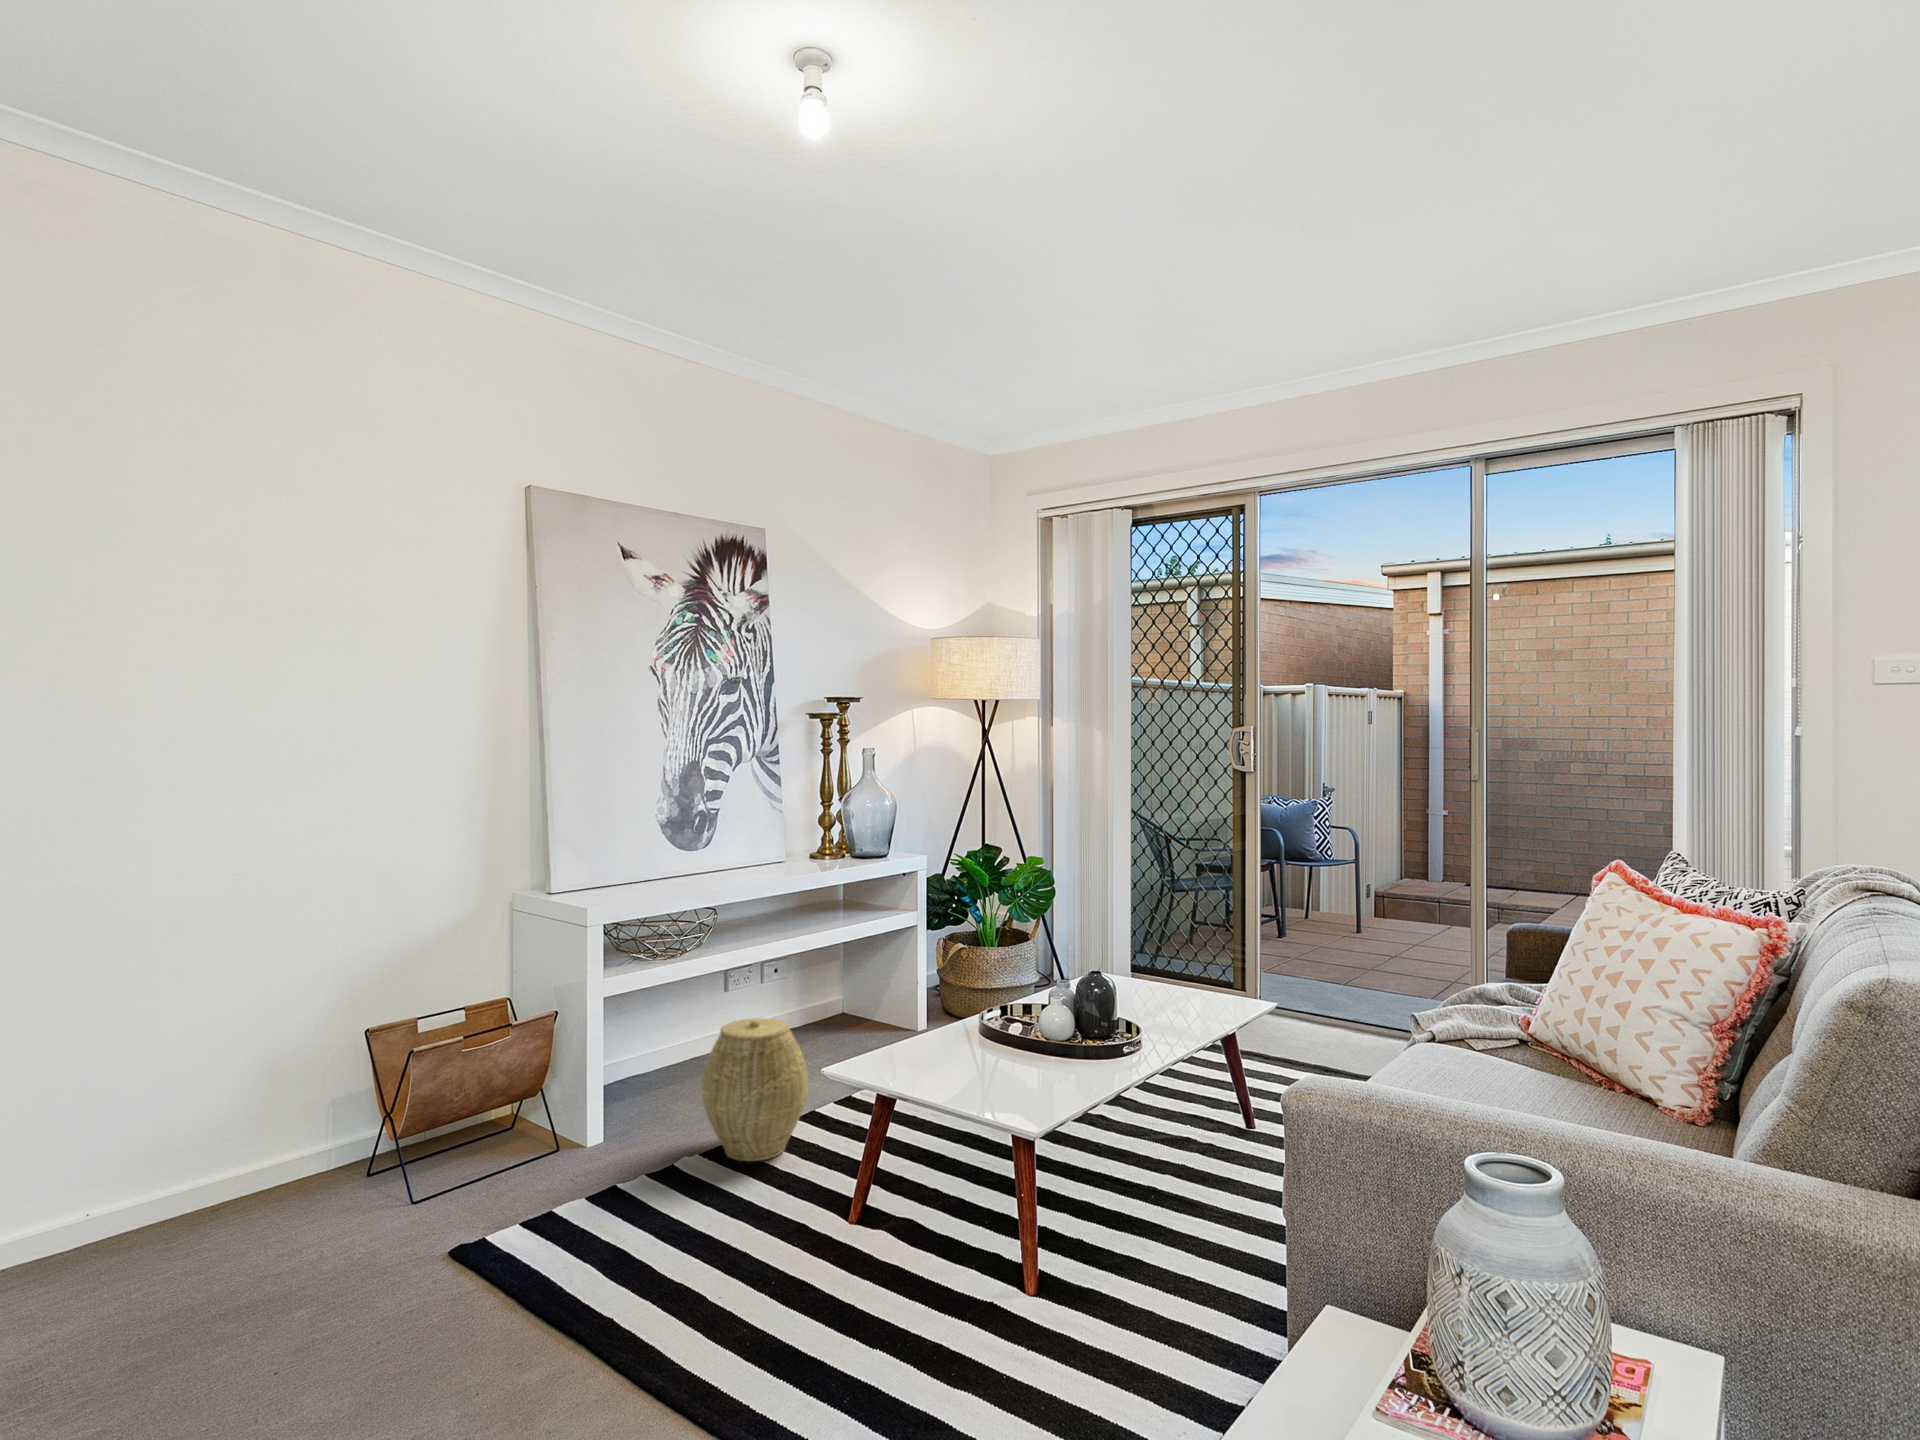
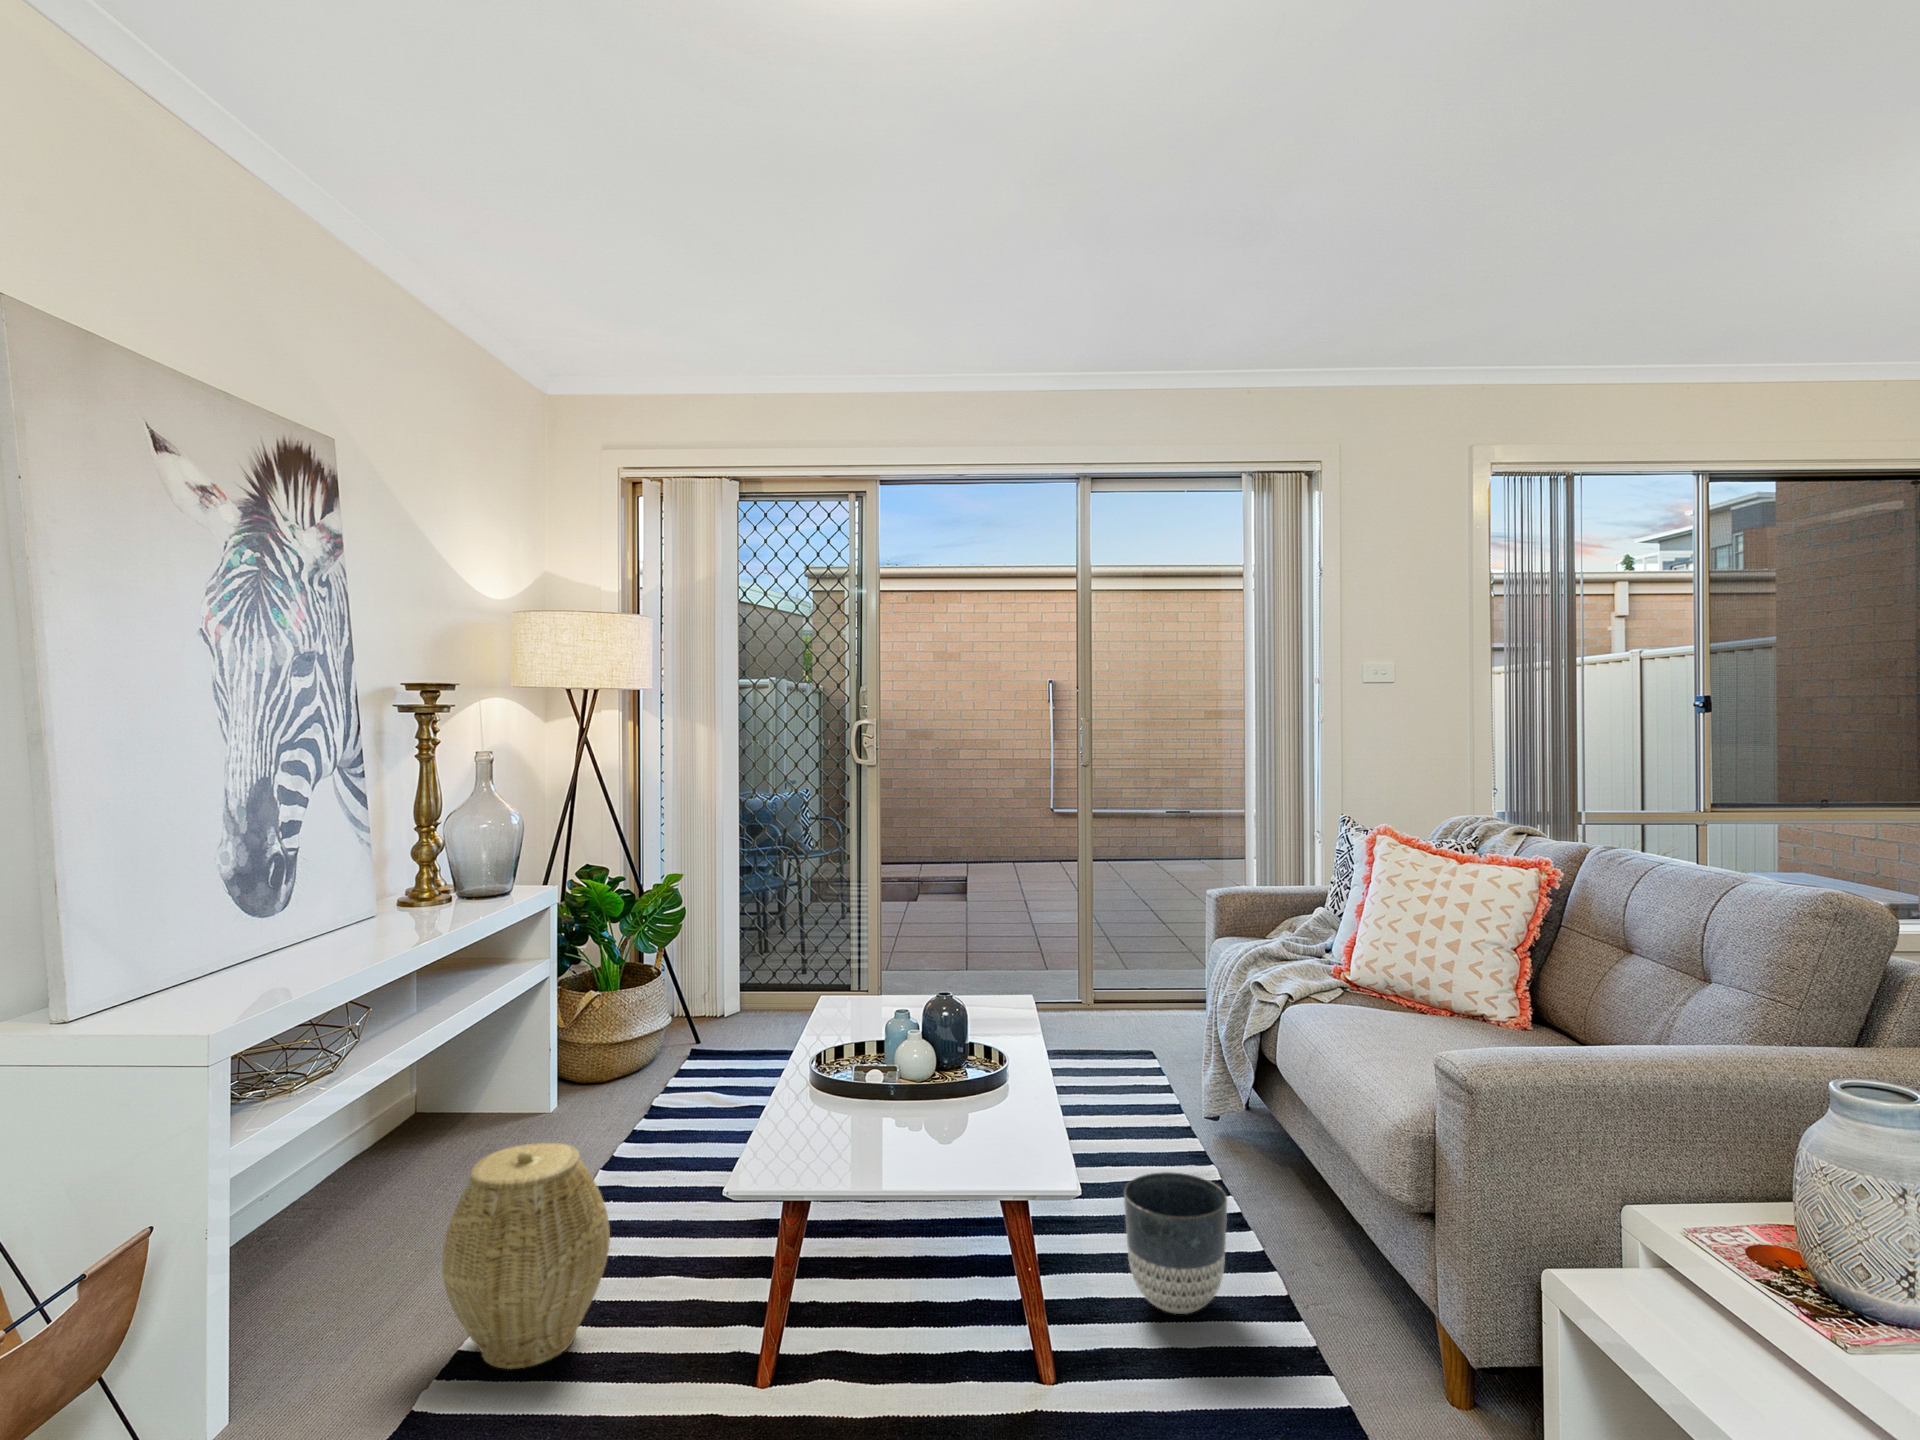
planter: none [1137,1153,1231,1279] -> present [1124,1172,1227,1314]

